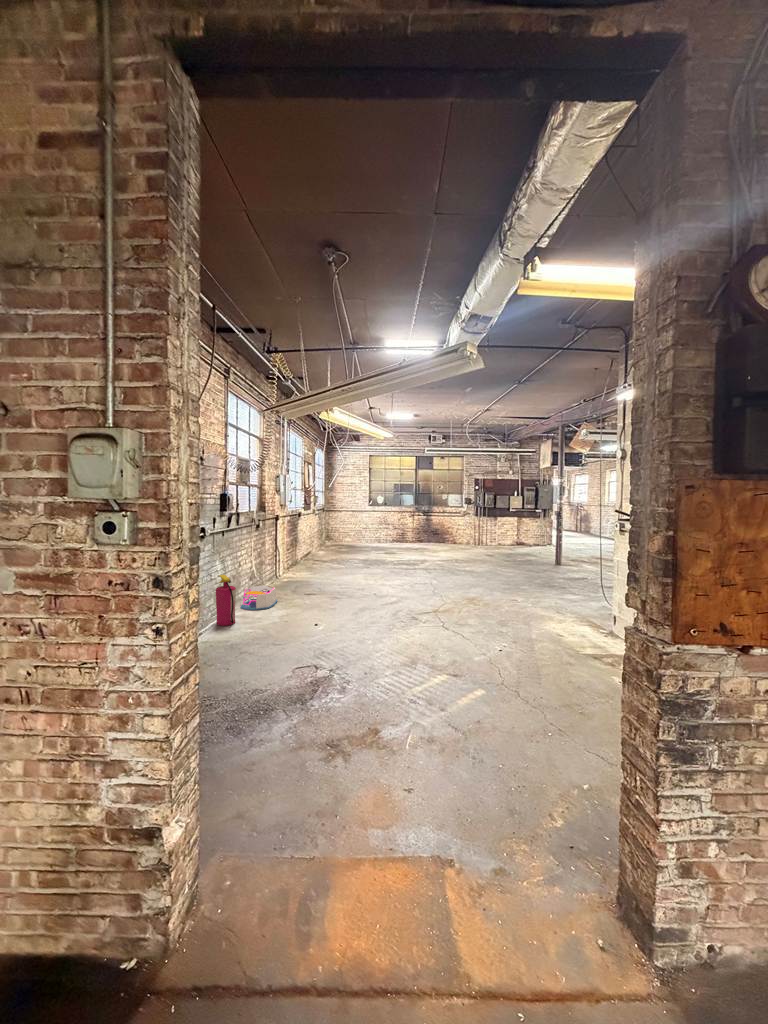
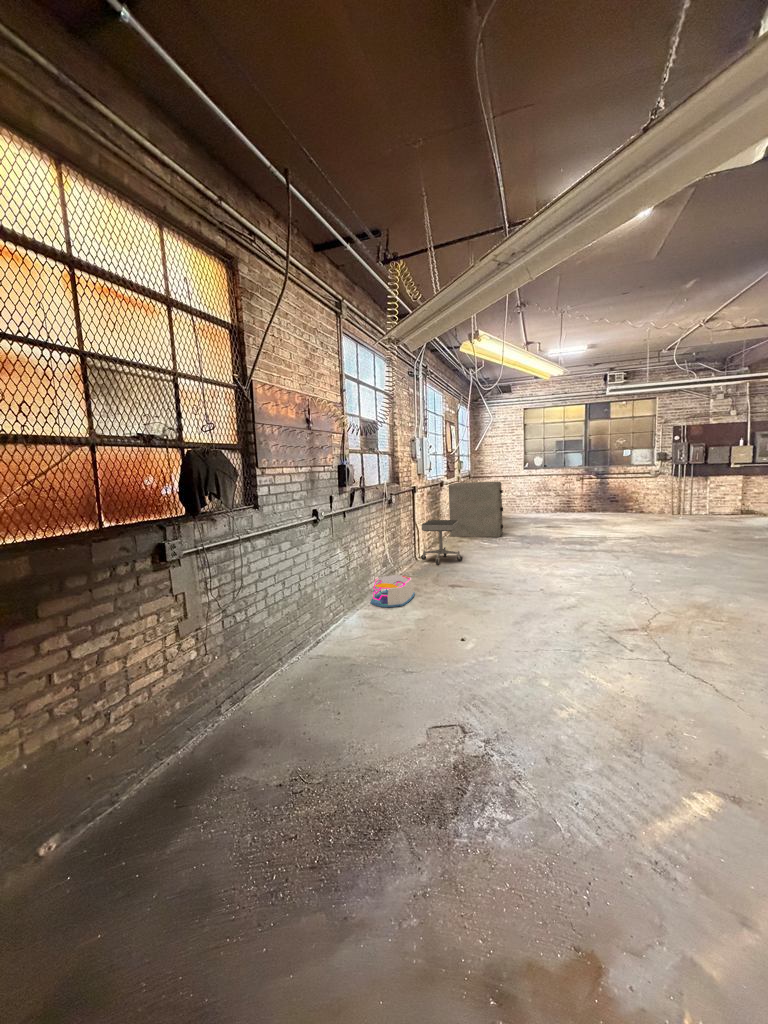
filing cabinet: none [305,514,350,561] -> present [449,481,503,537]
stool: none [280,544,316,581] -> present [421,520,463,565]
fire extinguisher: present [216,575,236,626] -> none [335,566,361,631]

